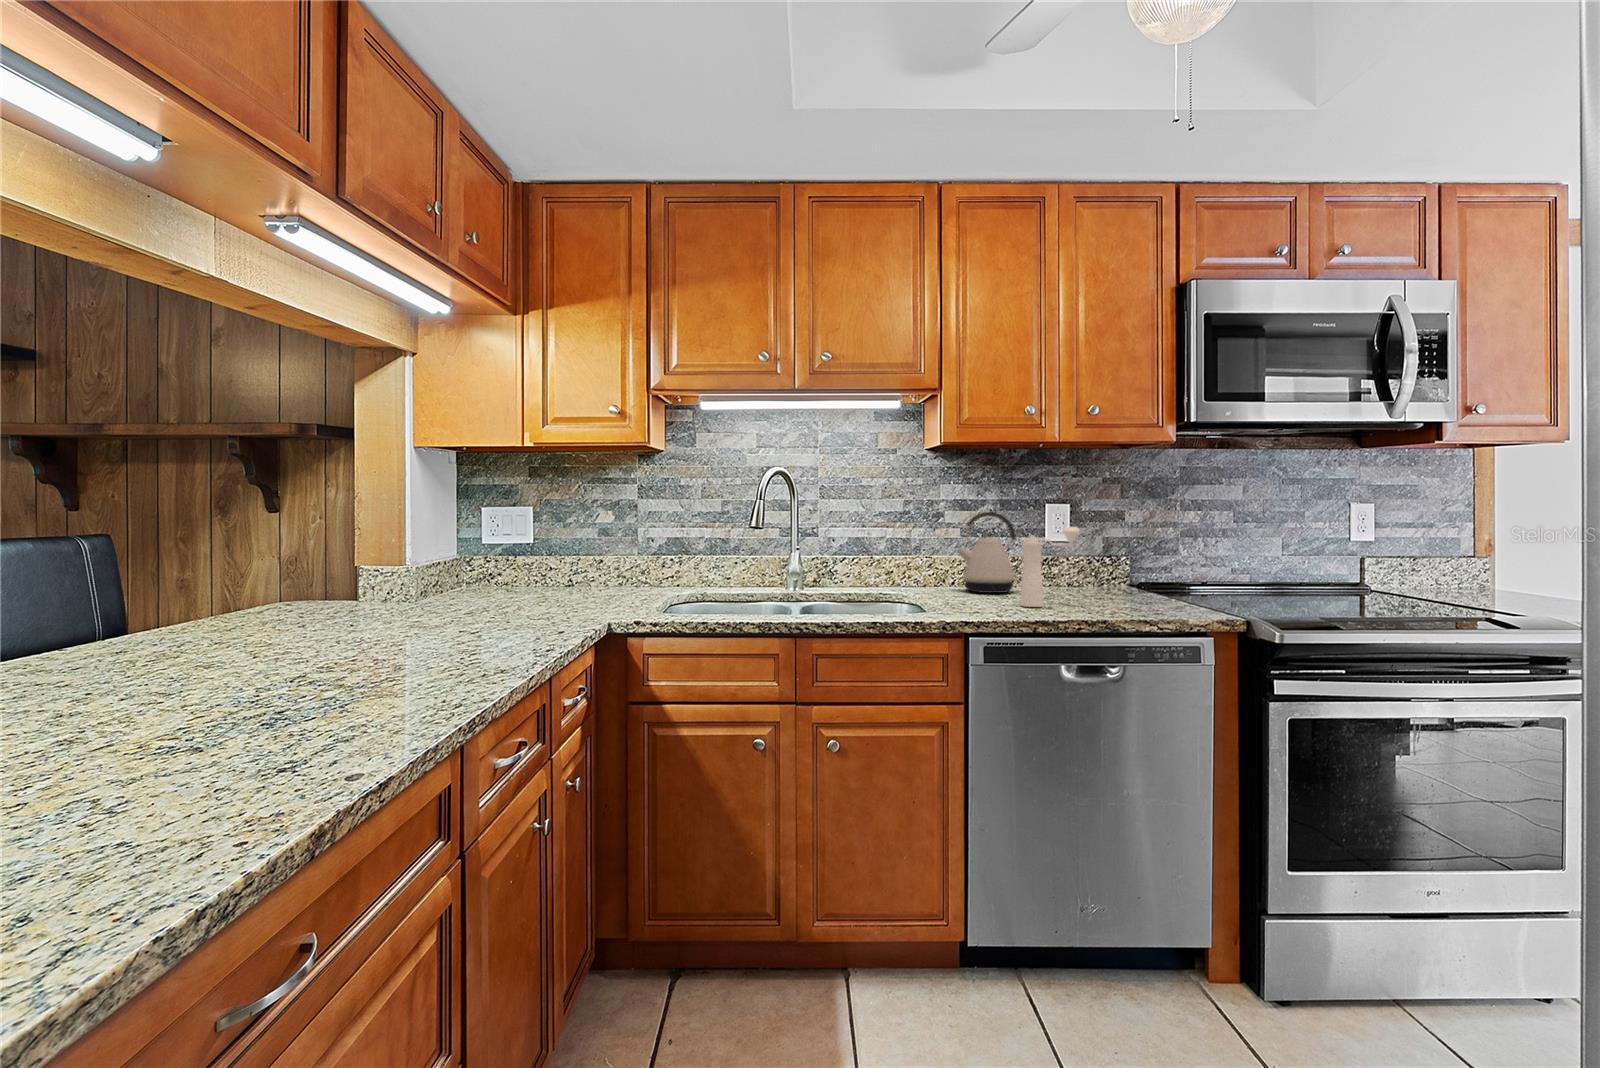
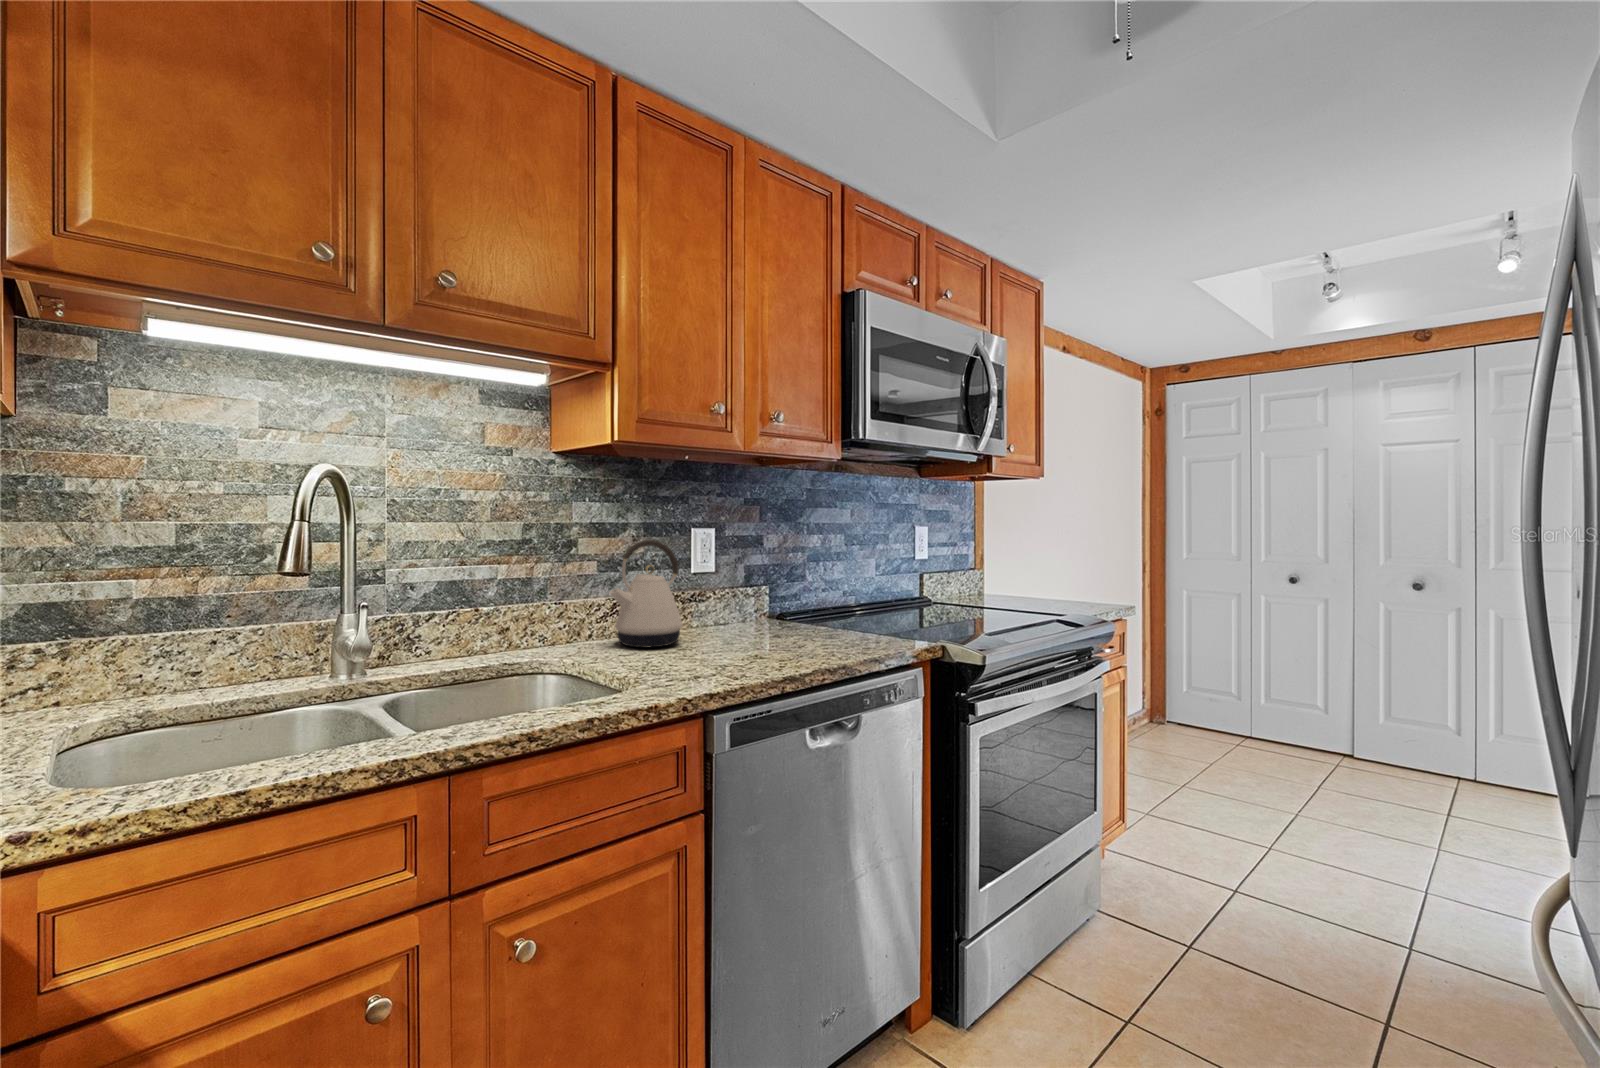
pepper mill: present [1021,527,1079,607] -> none [736,560,793,668]

